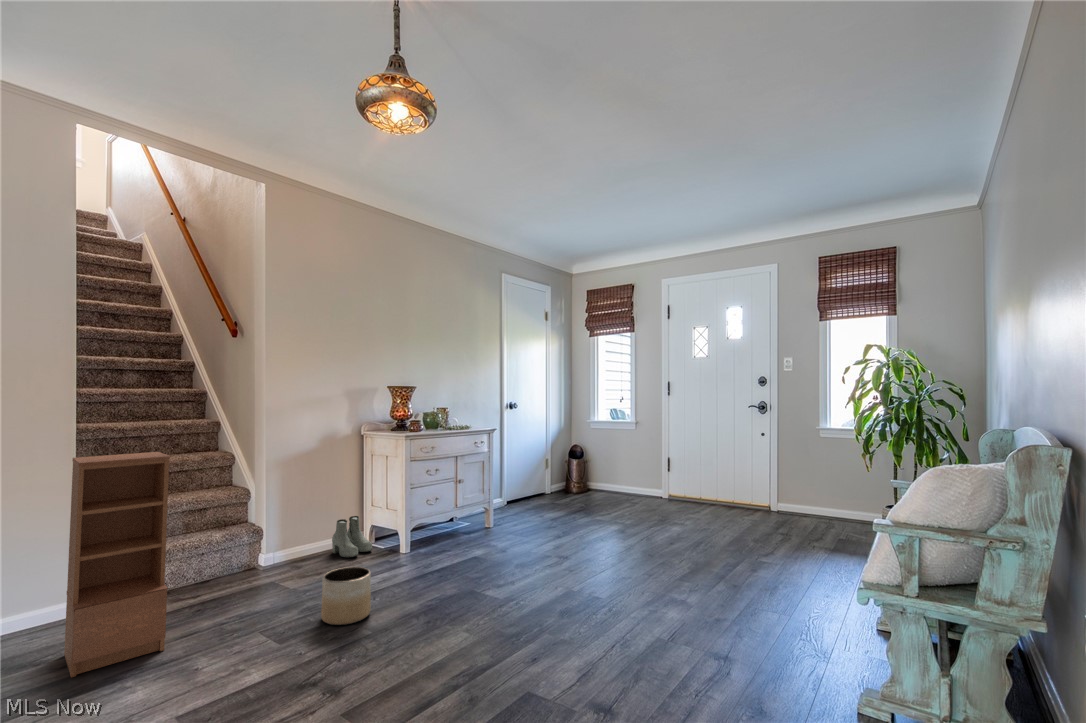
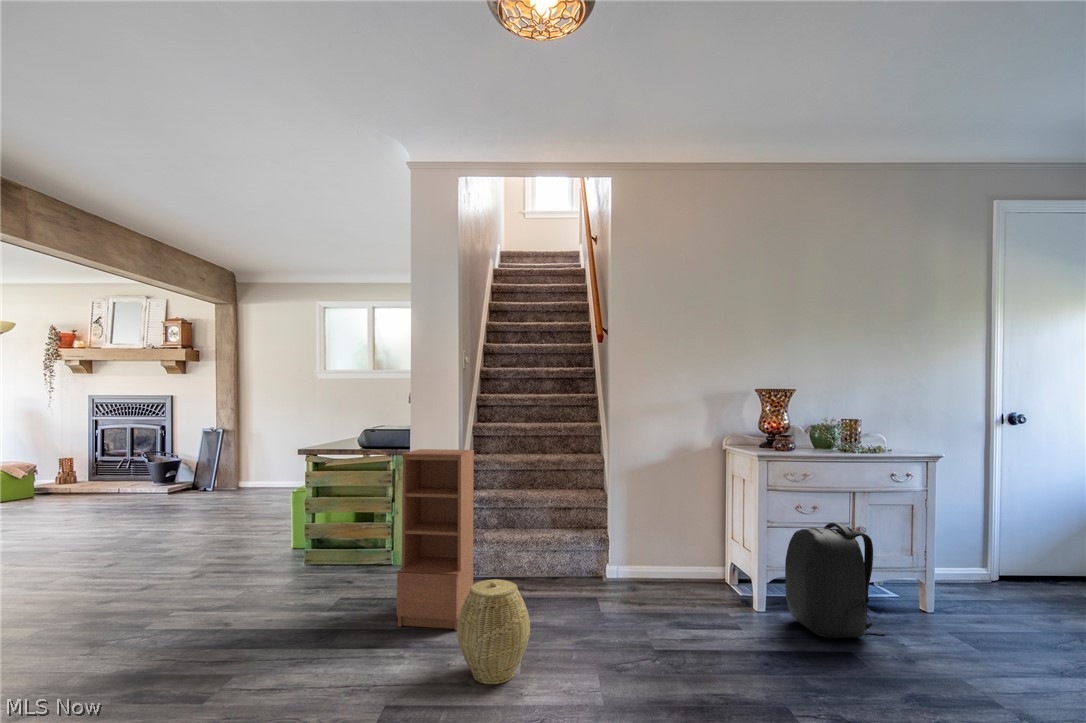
backpack: none [429,477,483,553] -> present [785,523,885,638]
boots: present [332,516,372,557] -> none [681,547,723,596]
planter: present [321,567,371,625] -> none [576,604,631,677]
woven basket: none [223,568,302,668] -> present [457,579,530,684]

